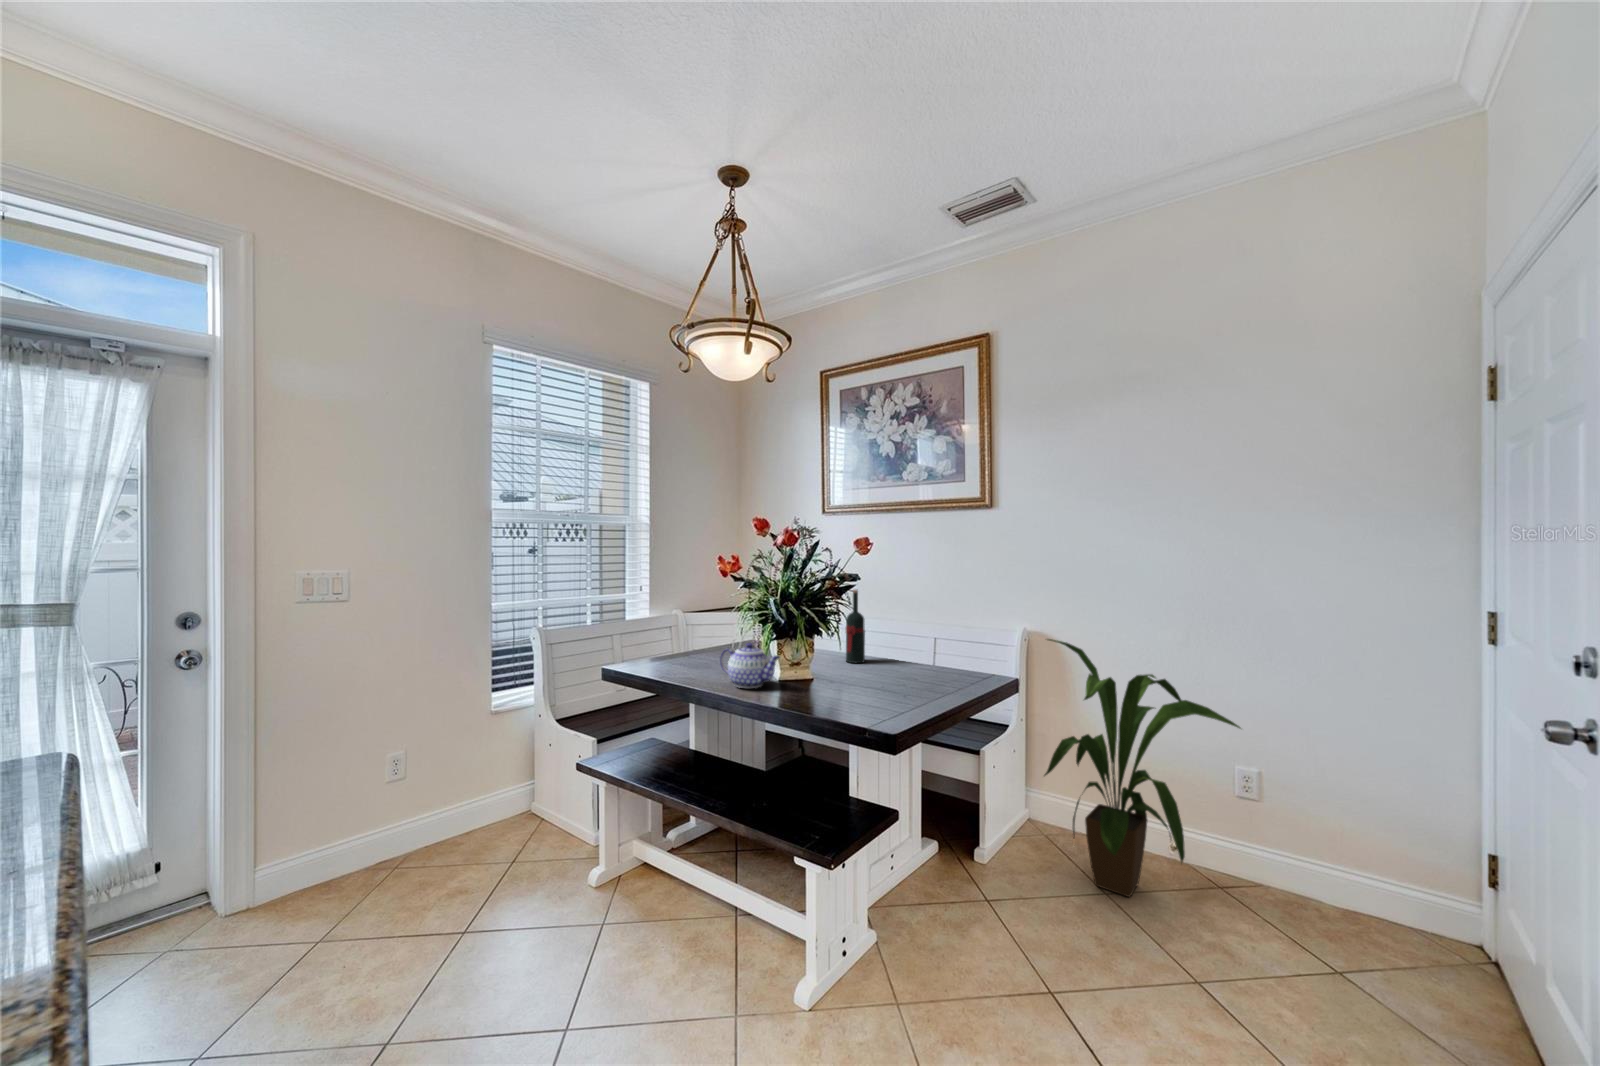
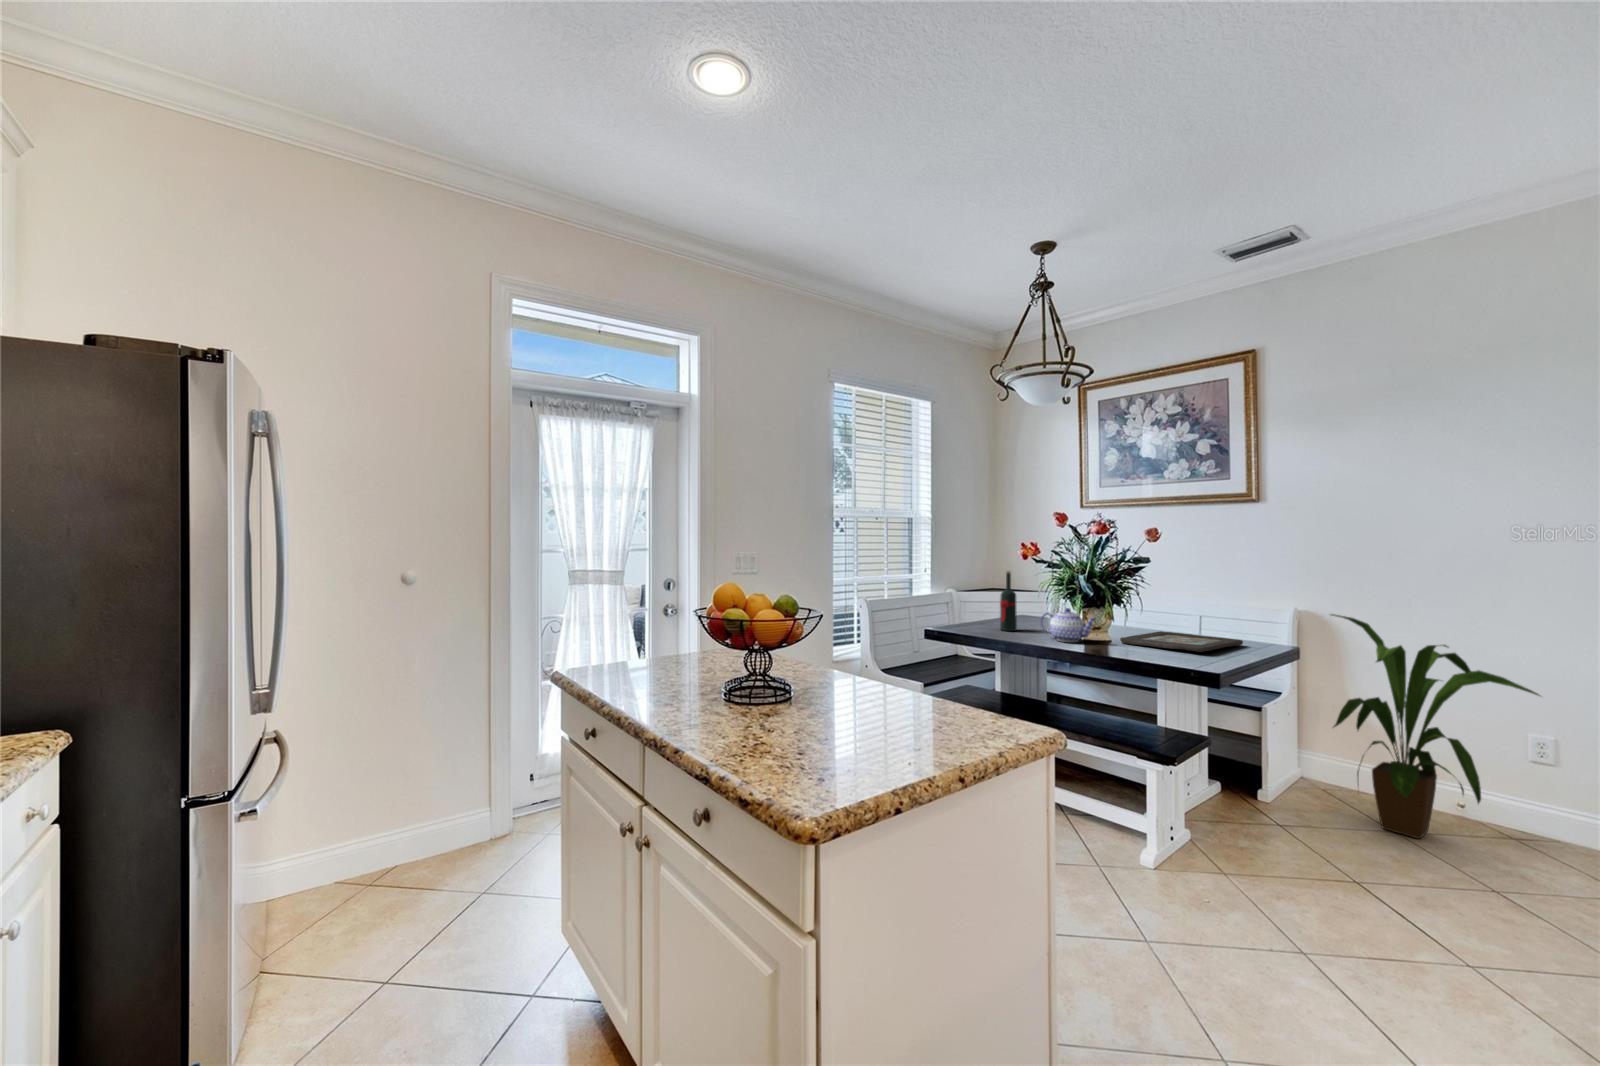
wine bottle: present [846,589,865,663] -> present [1000,571,1017,631]
decorative tray: none [811,664,951,700] -> present [1120,631,1243,652]

